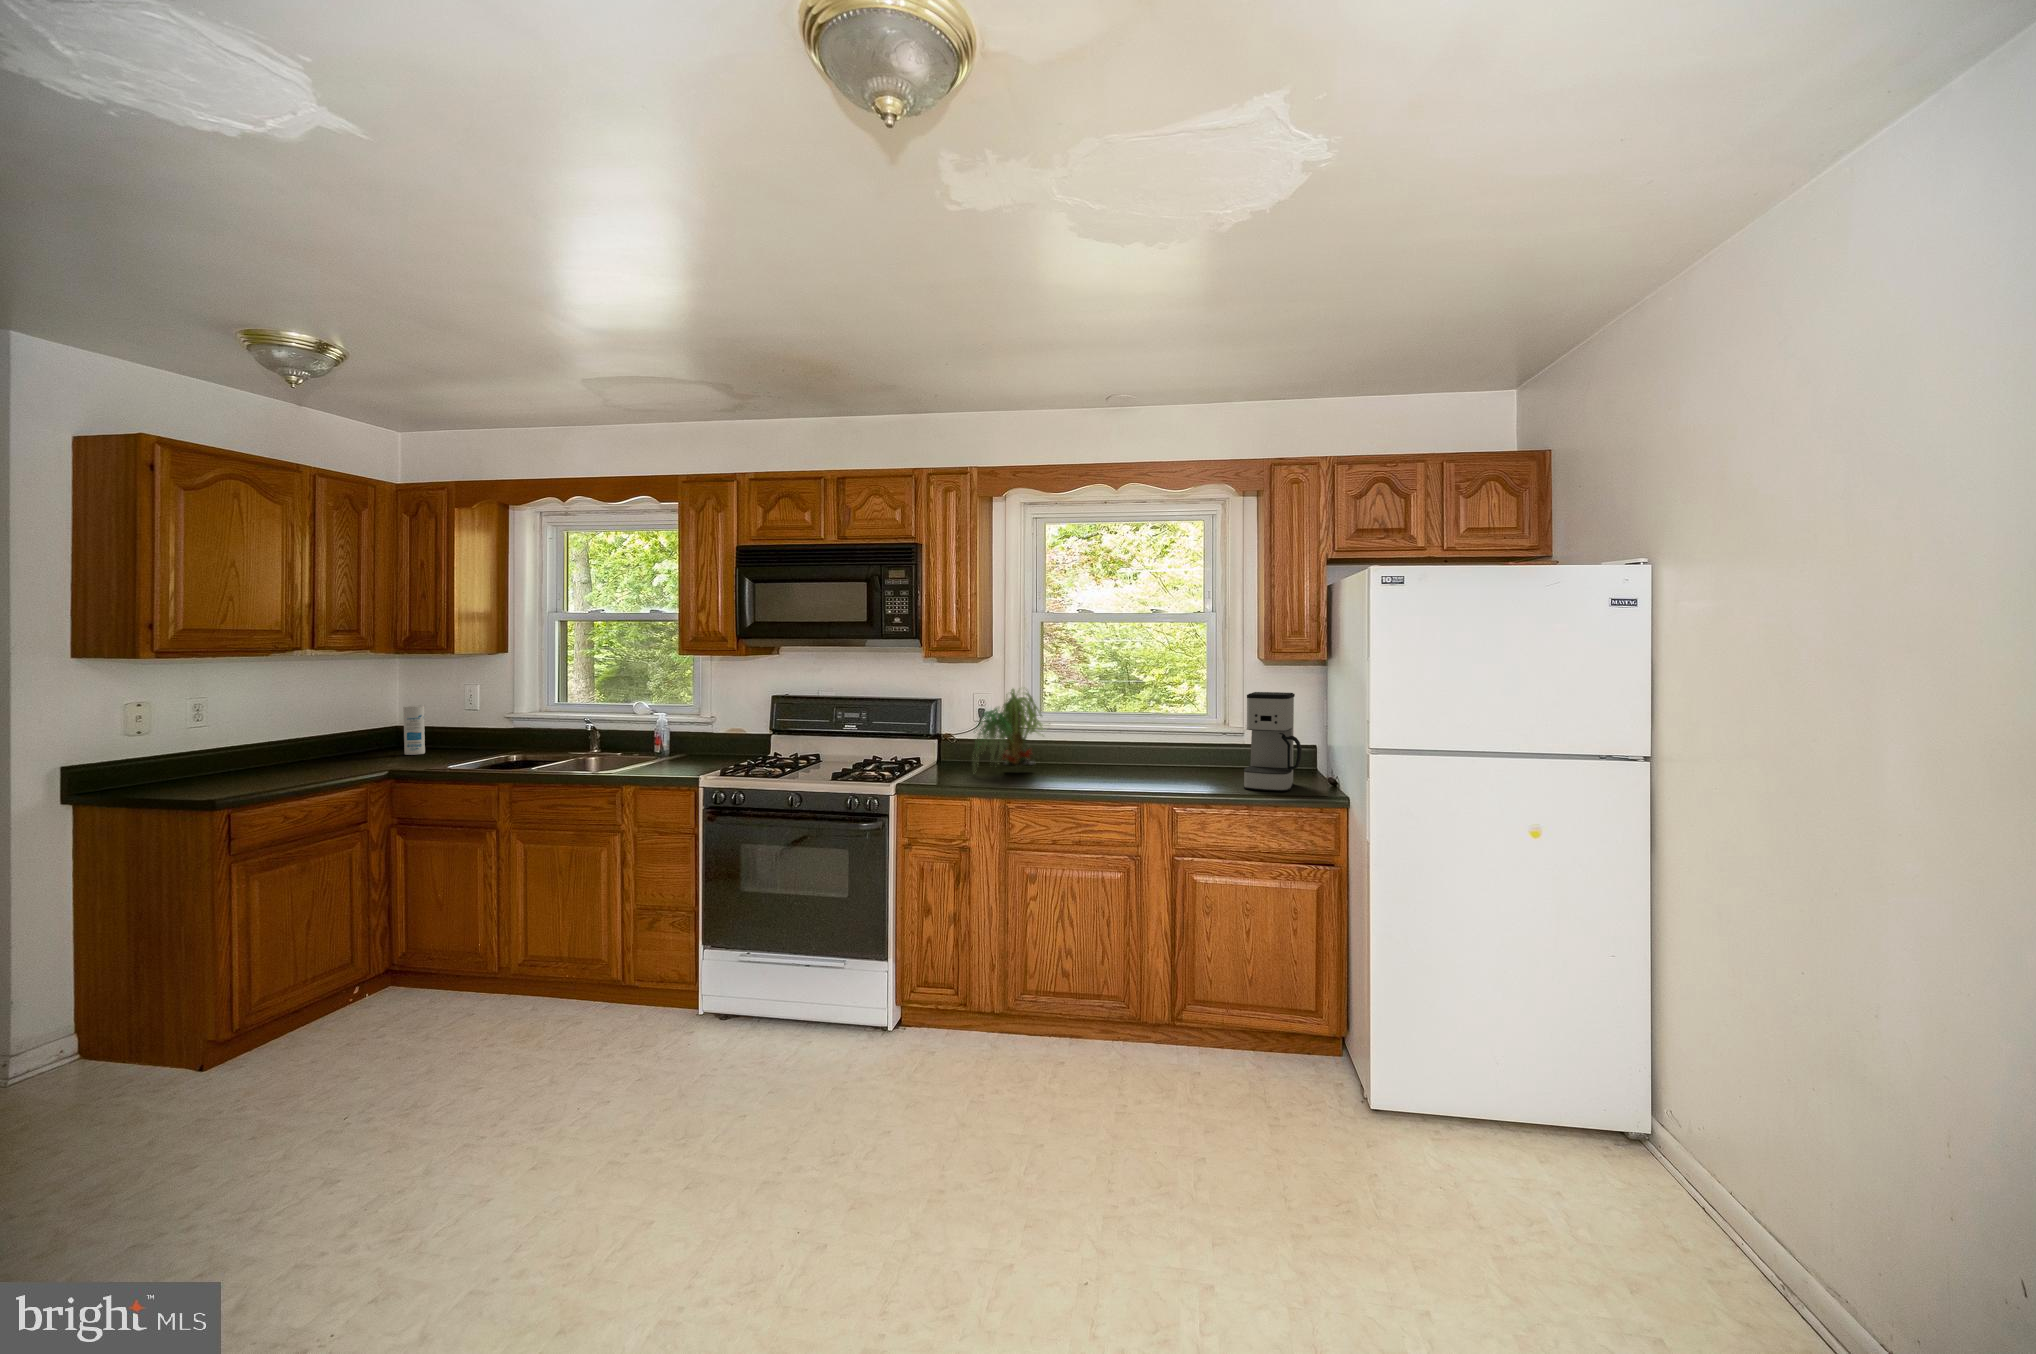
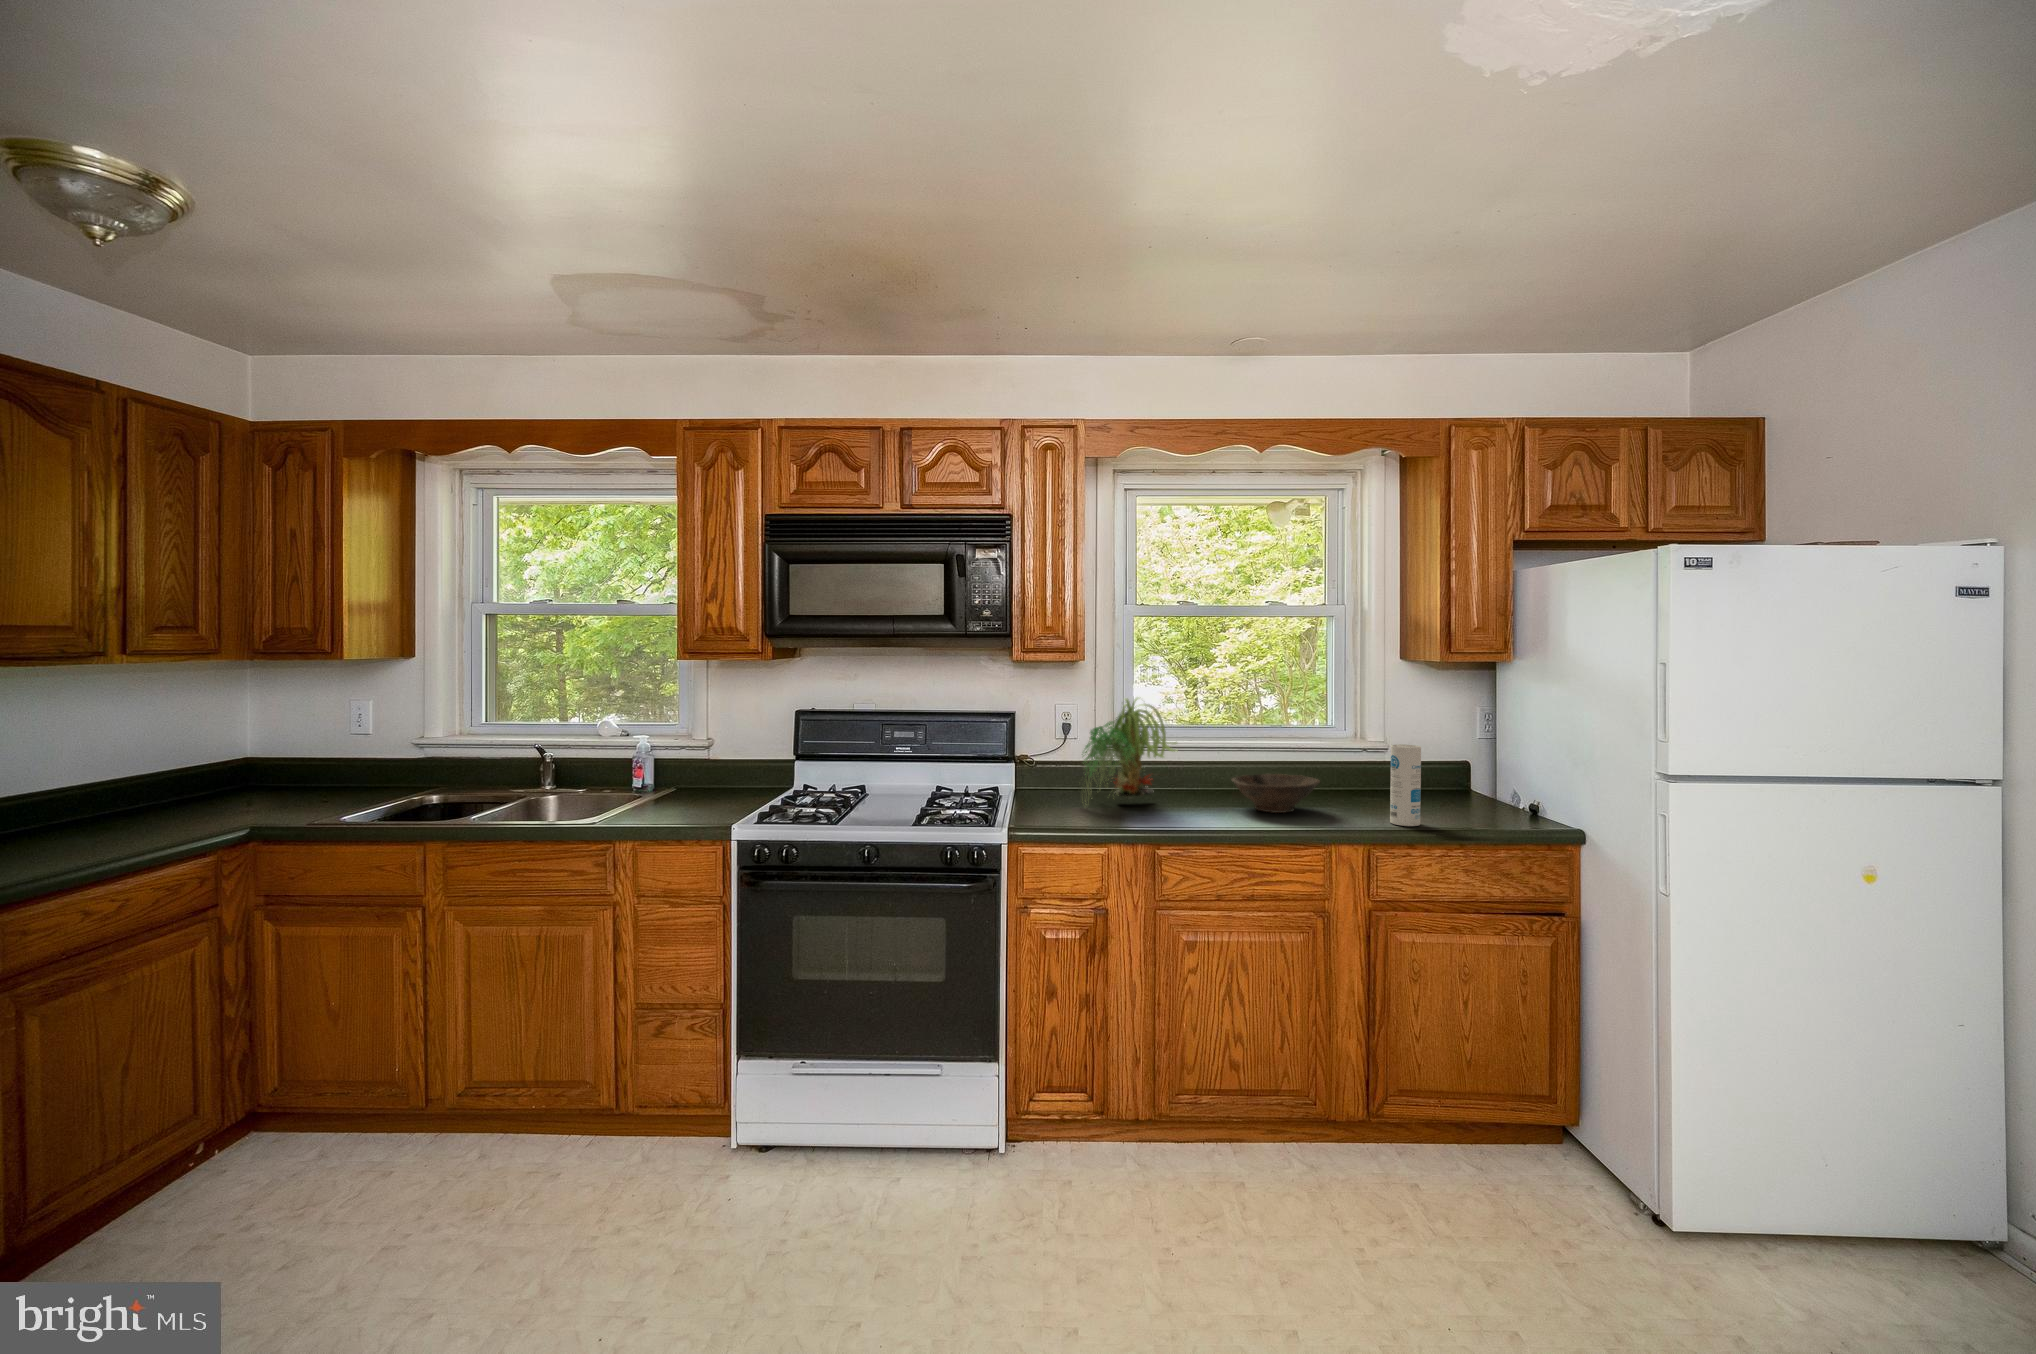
coffee maker: present [1244,692,1302,791] -> none [1428,700,1507,823]
canister: present [403,706,425,755] -> present [1390,744,1421,826]
bowl: none [1089,751,1157,781] -> present [1232,774,1320,813]

